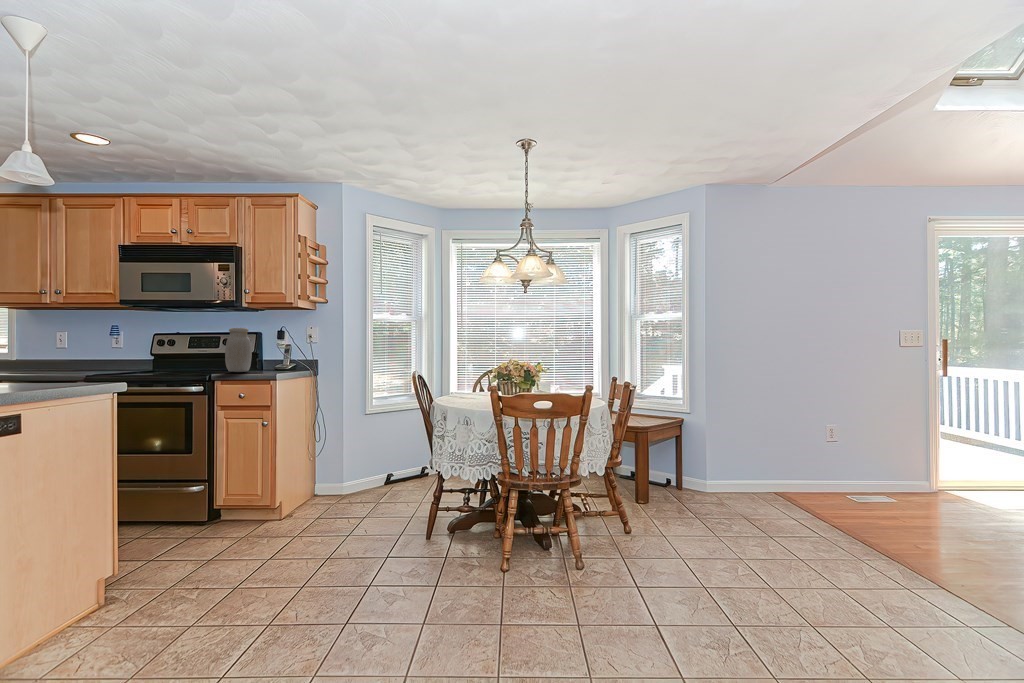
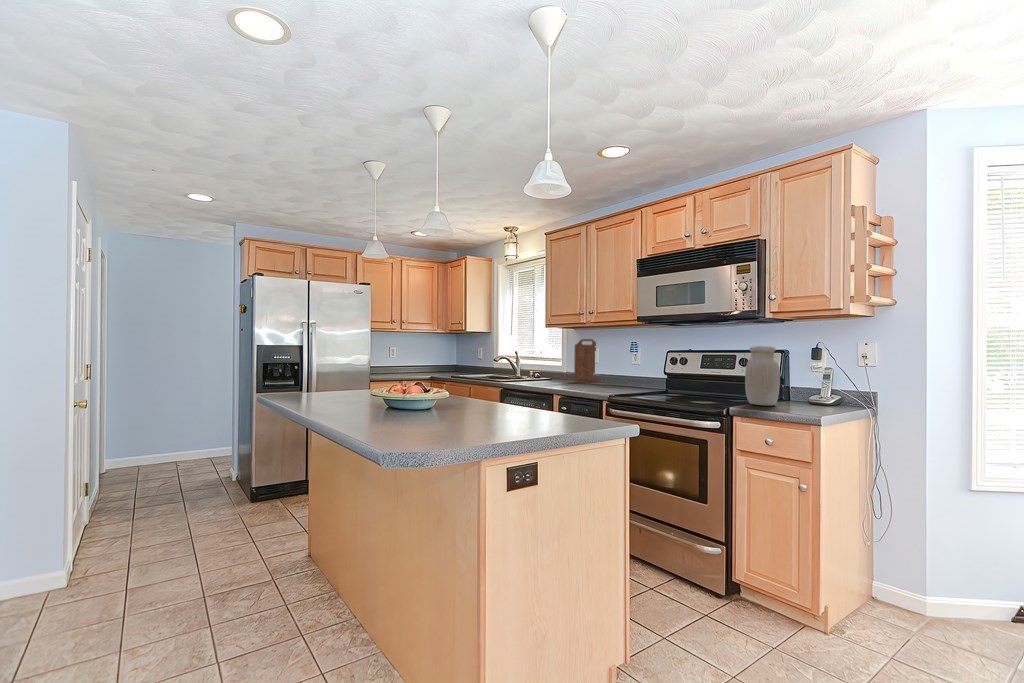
cutting board: none [34,322,70,369] -> present [574,339,599,382]

